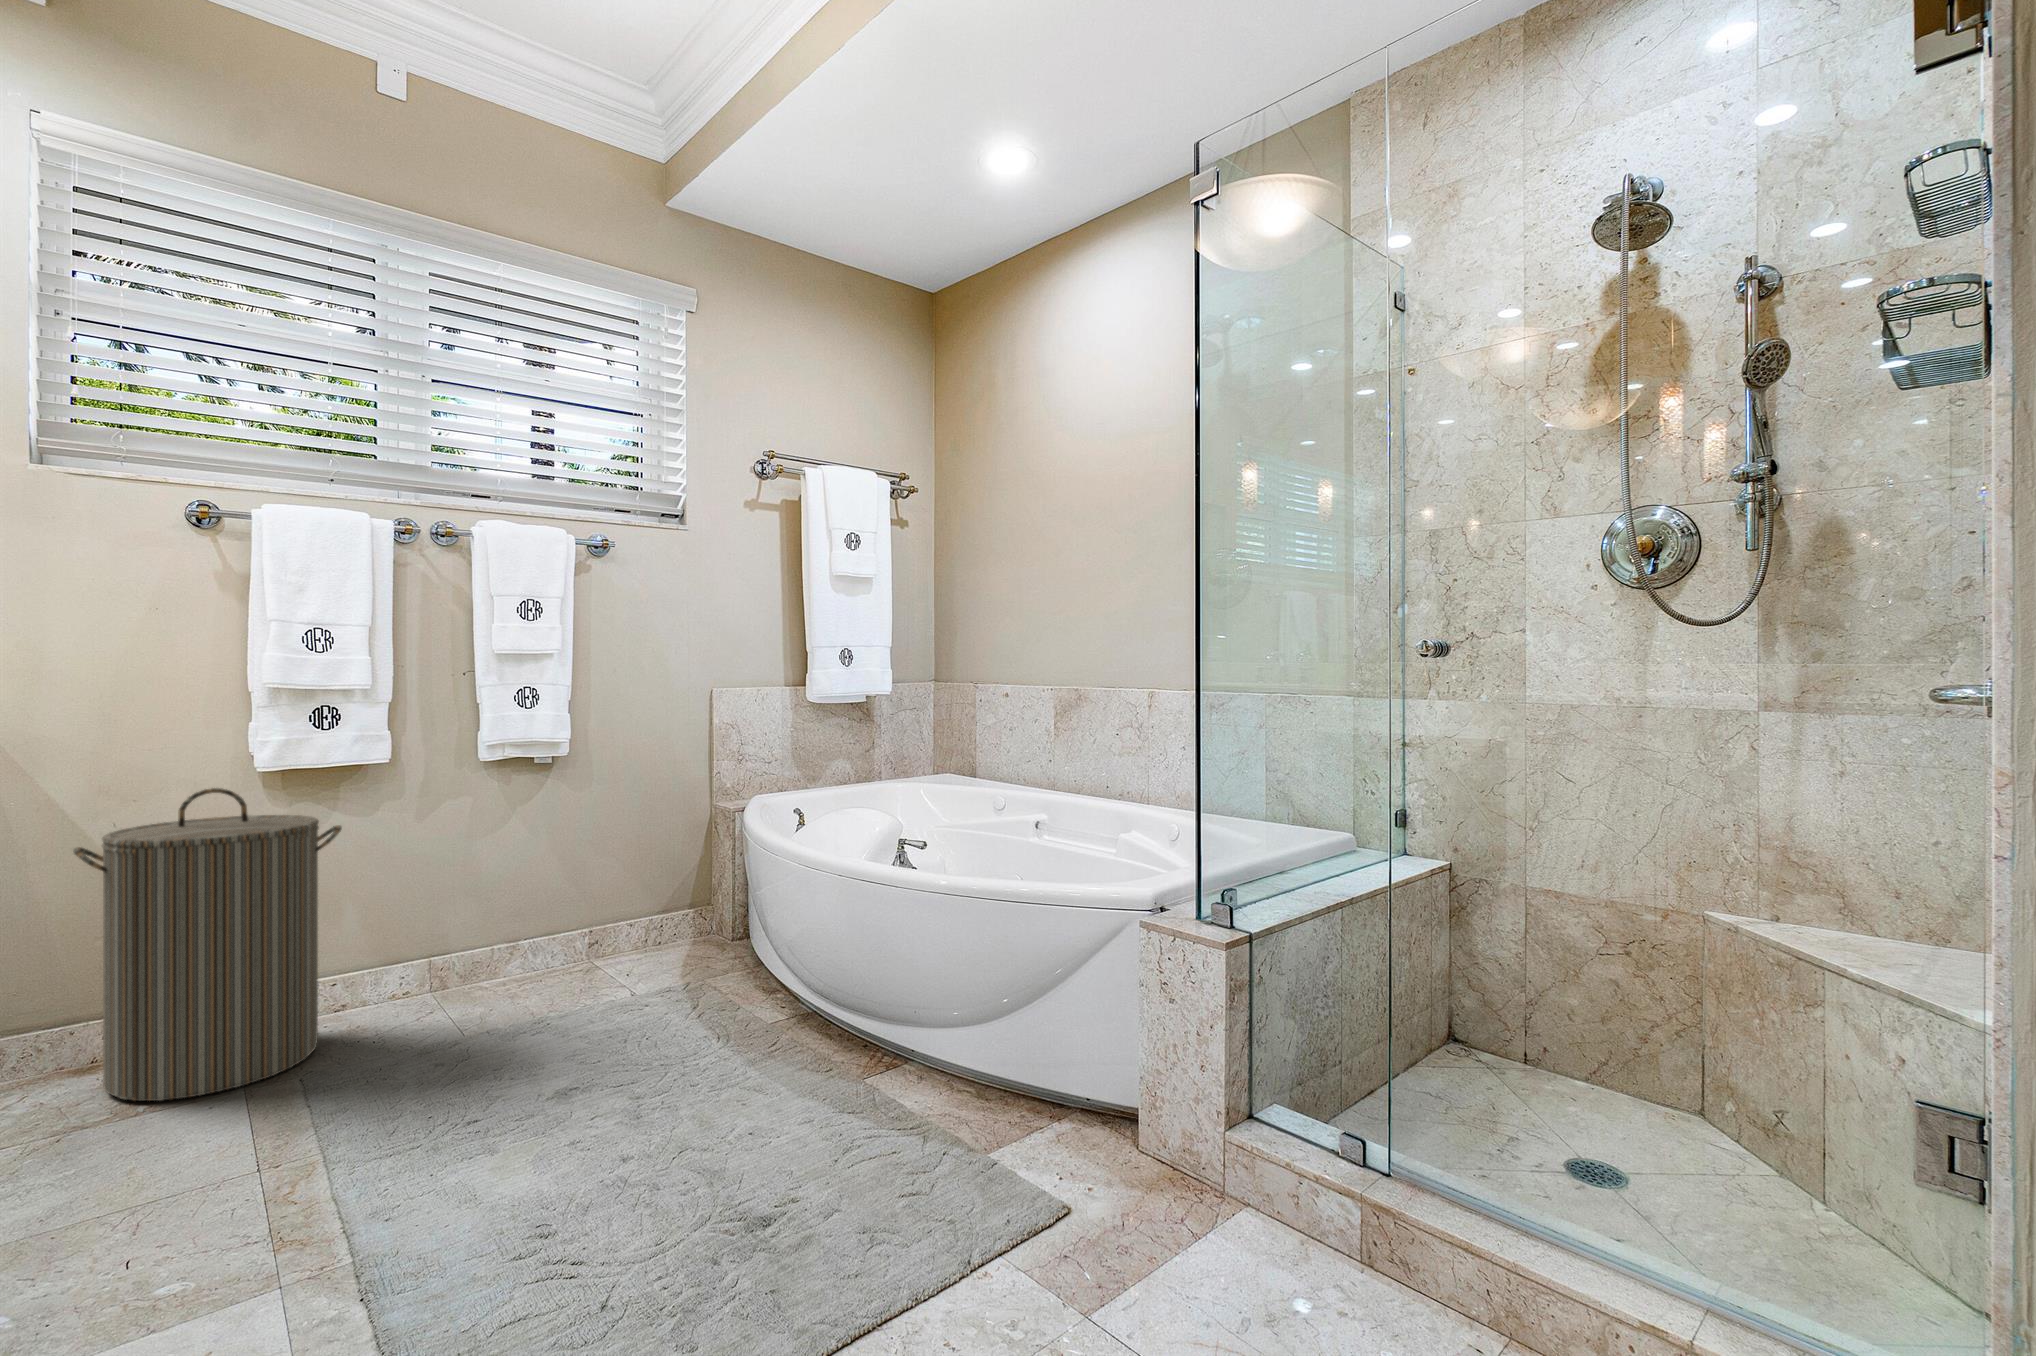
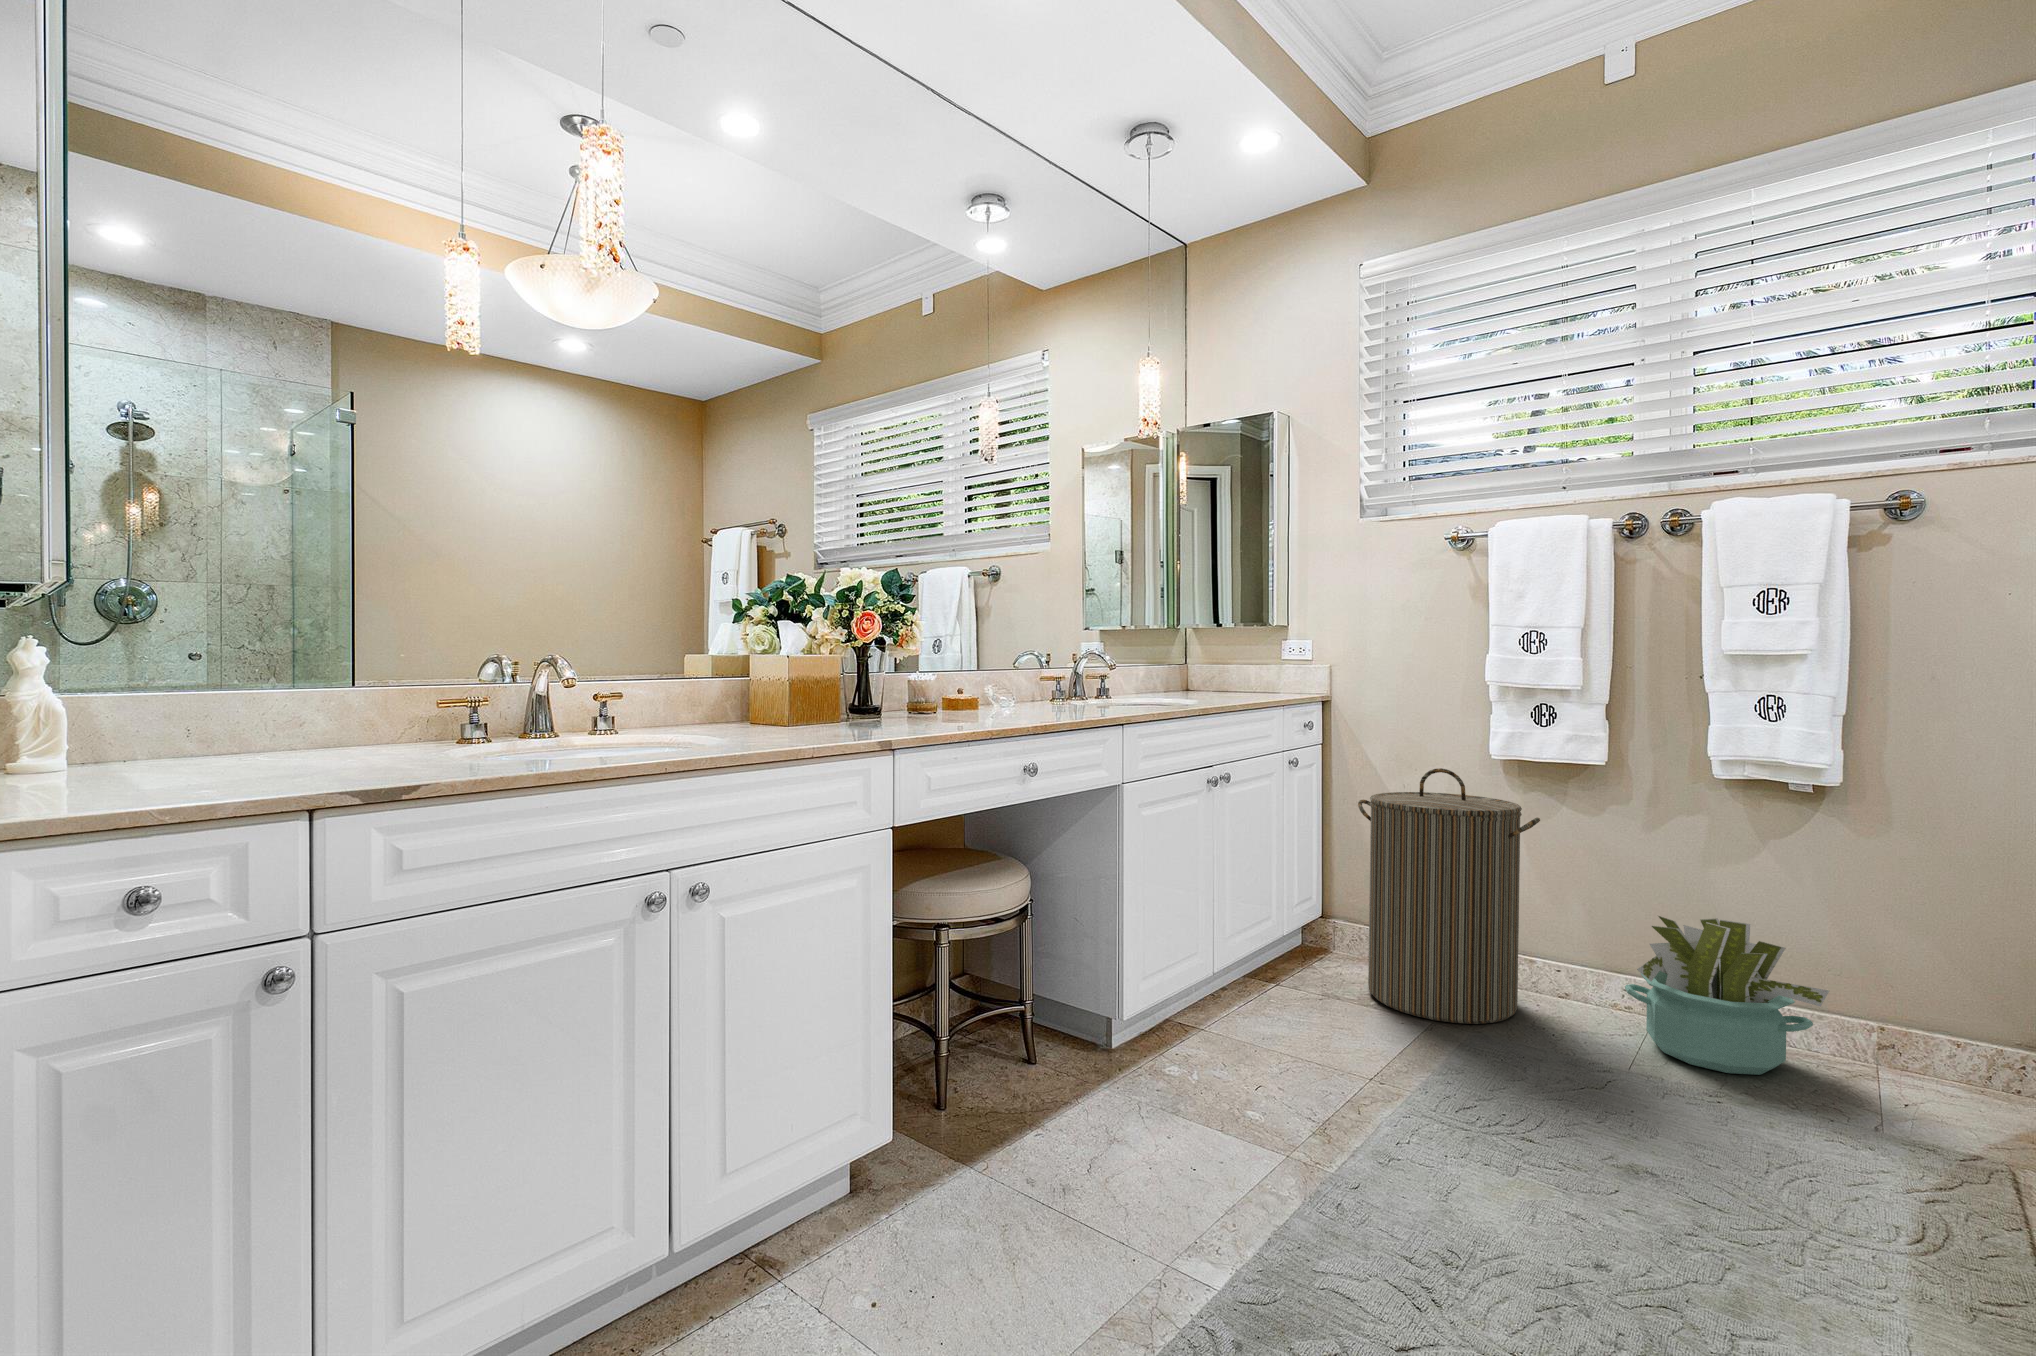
decorative plant: none [428,879,584,1014] -> present [1625,916,1829,1075]

